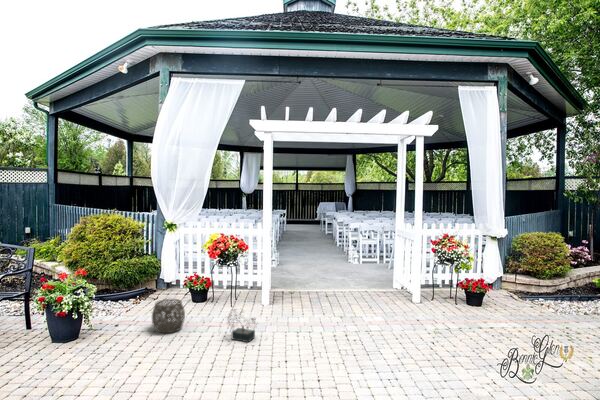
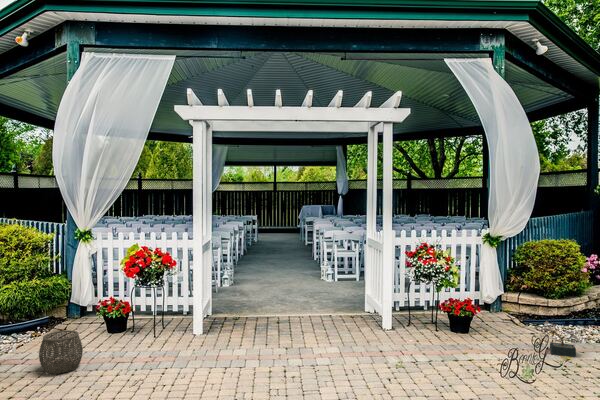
decorative plant: present [228,309,255,342] -> present [540,321,582,357]

